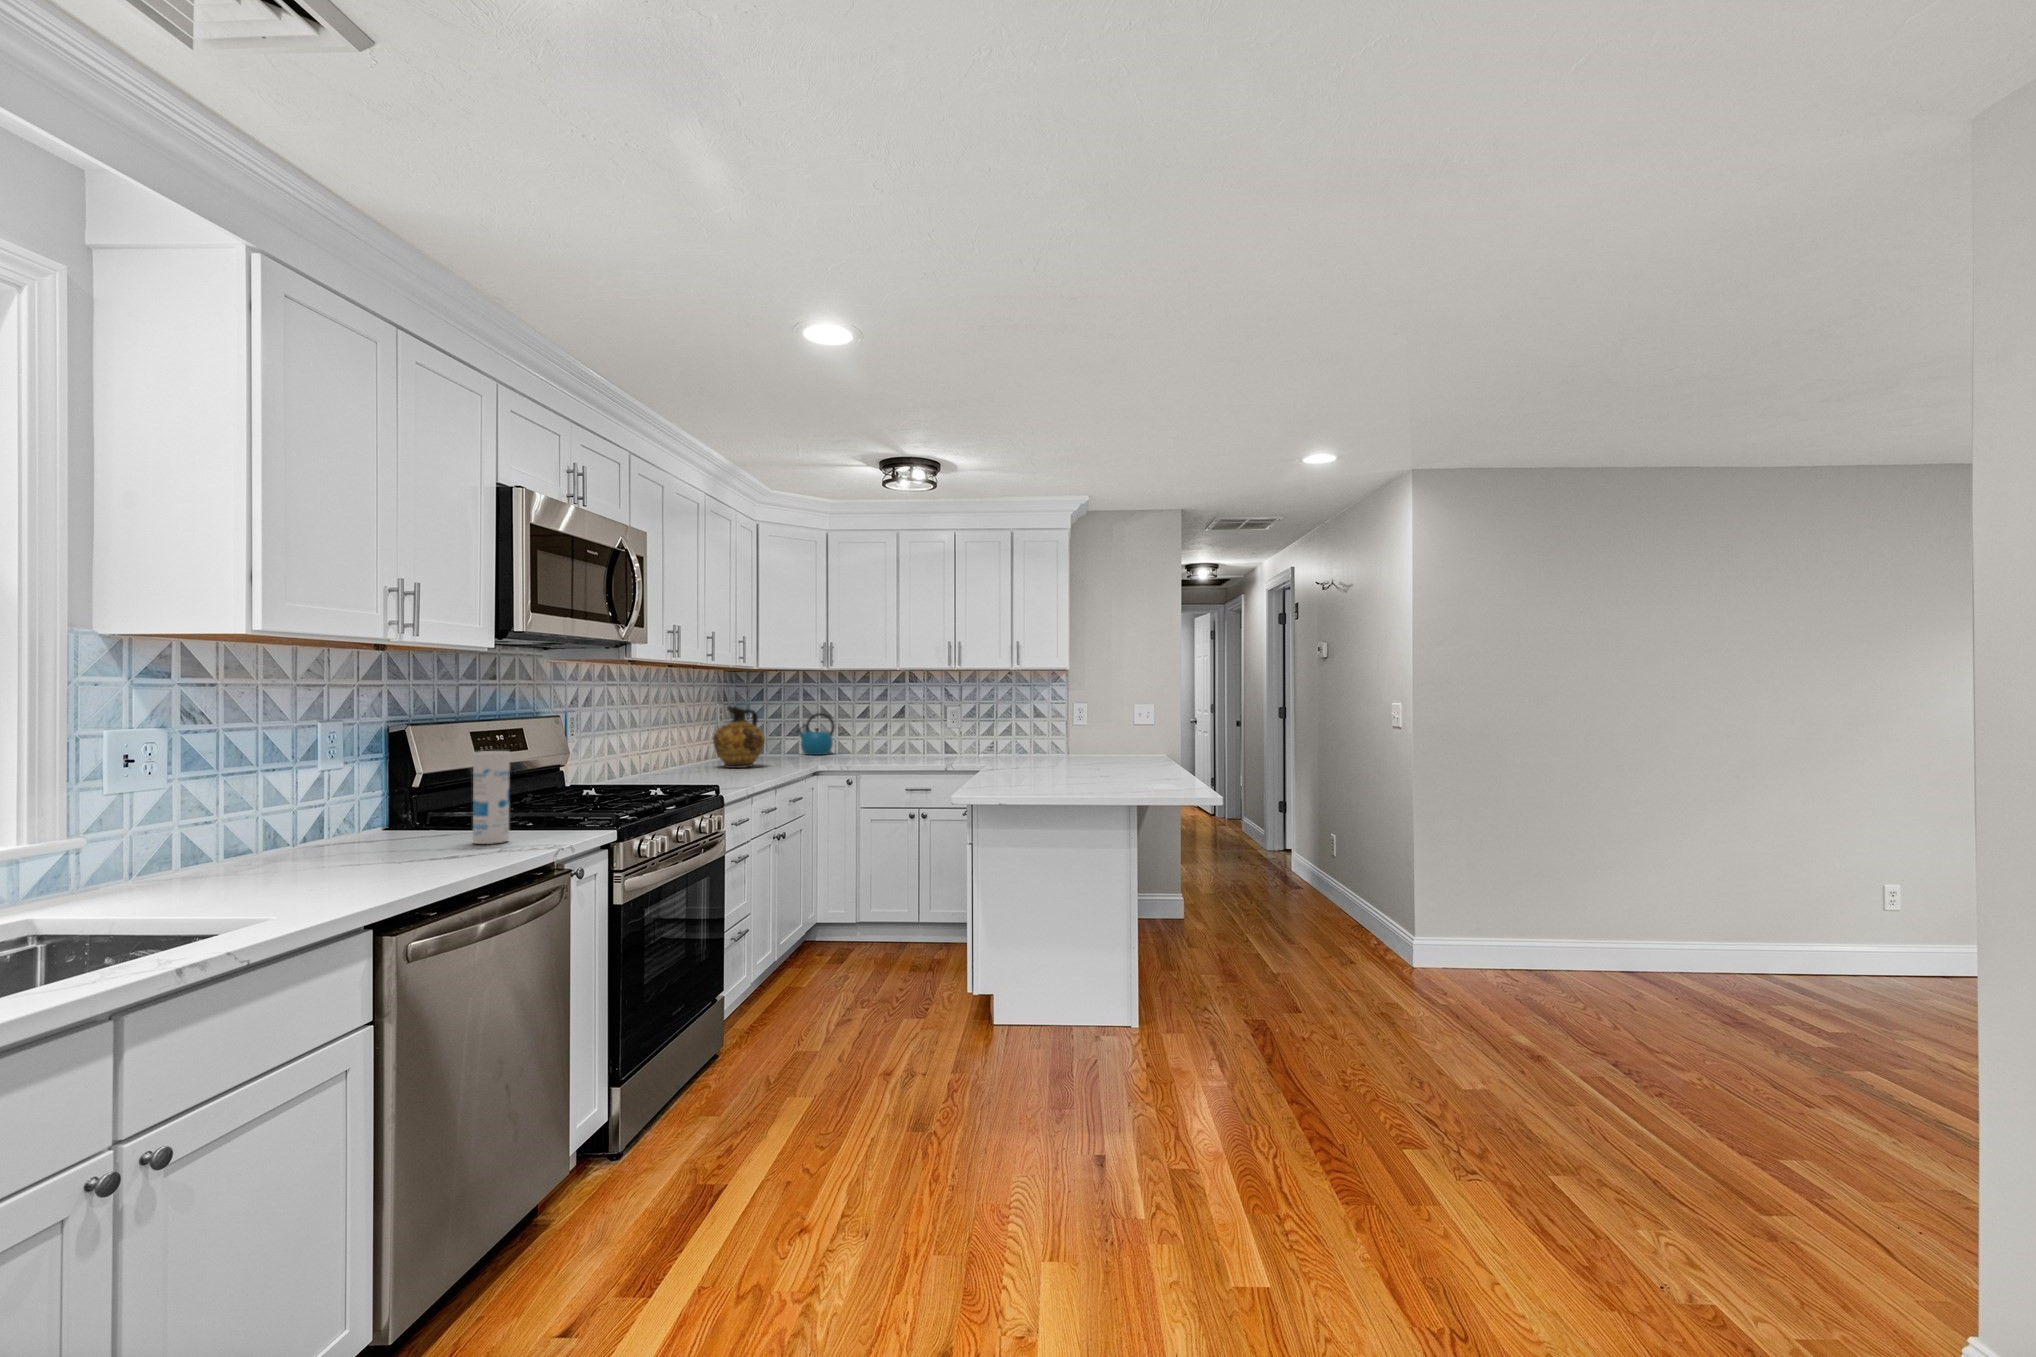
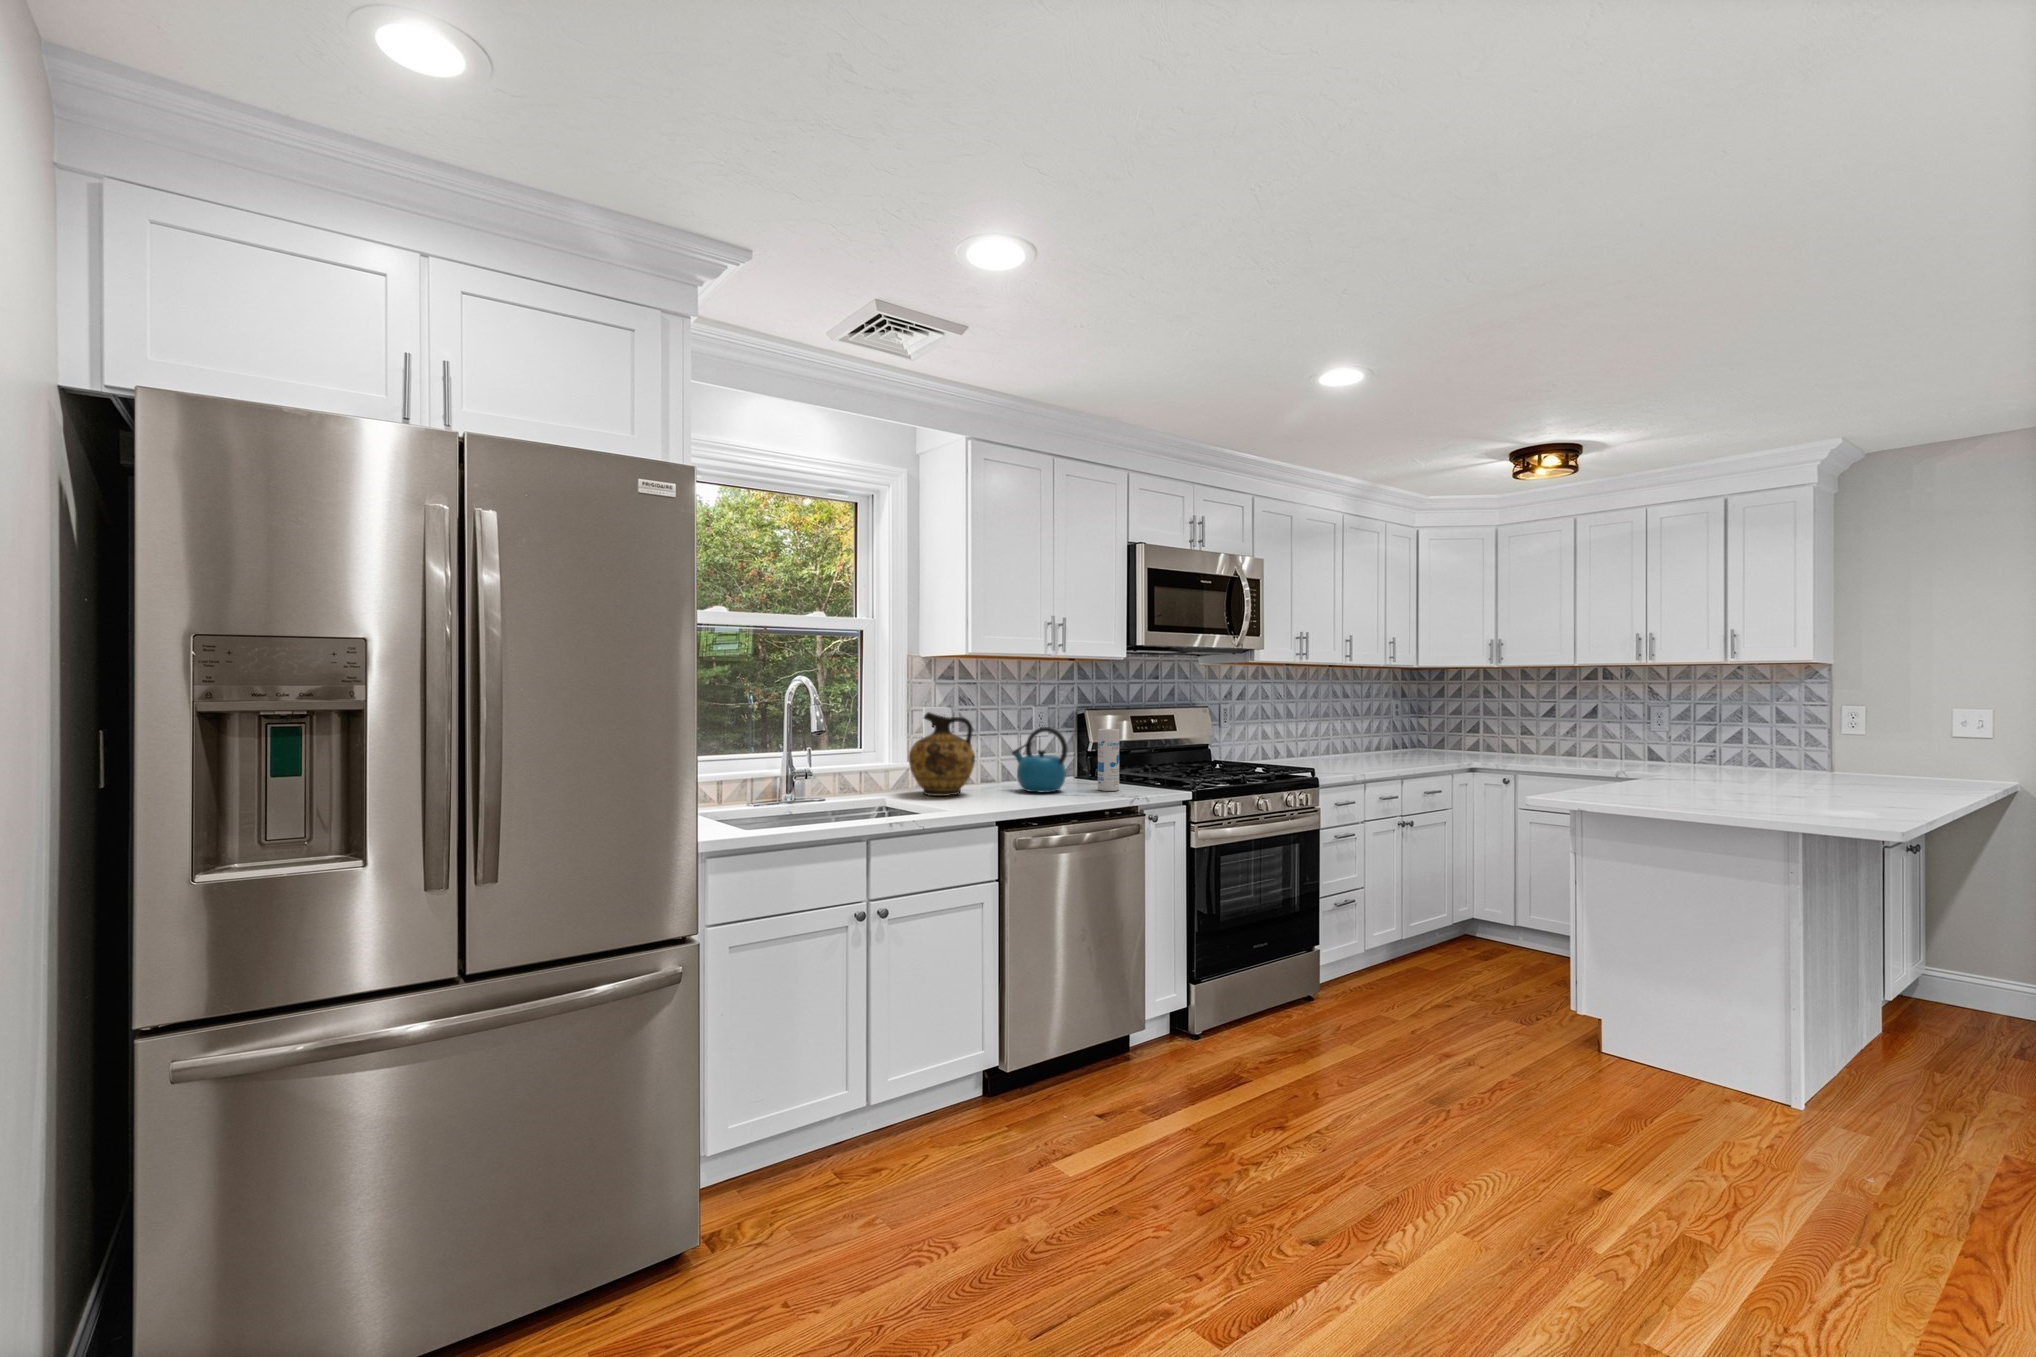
ceramic jug: present [713,706,765,768] -> present [909,712,975,796]
kettle: present [796,713,835,755] -> present [1012,727,1068,792]

